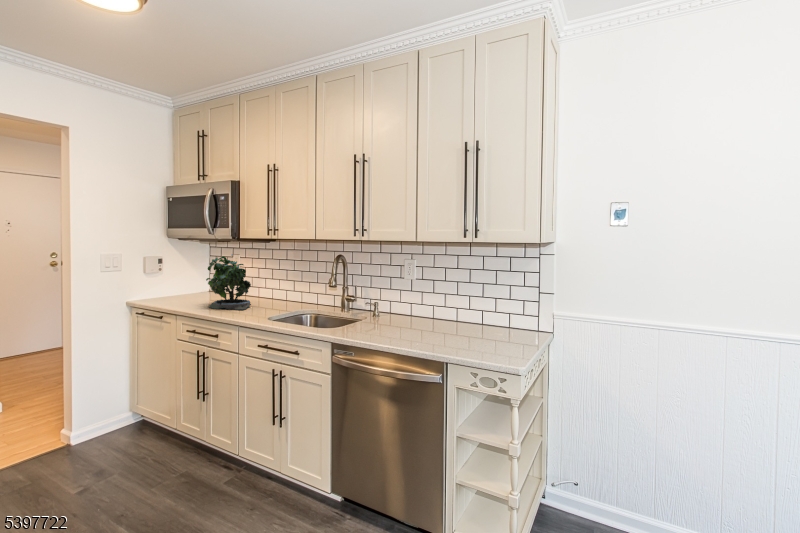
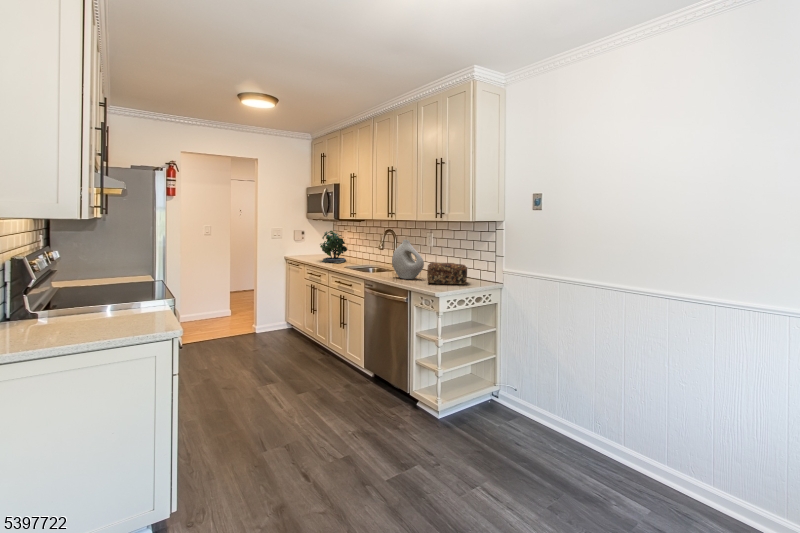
vase: none [381,274,442,338] -> present [392,240,424,279]
bread loaf: none [455,310,524,346] -> present [427,262,467,284]

